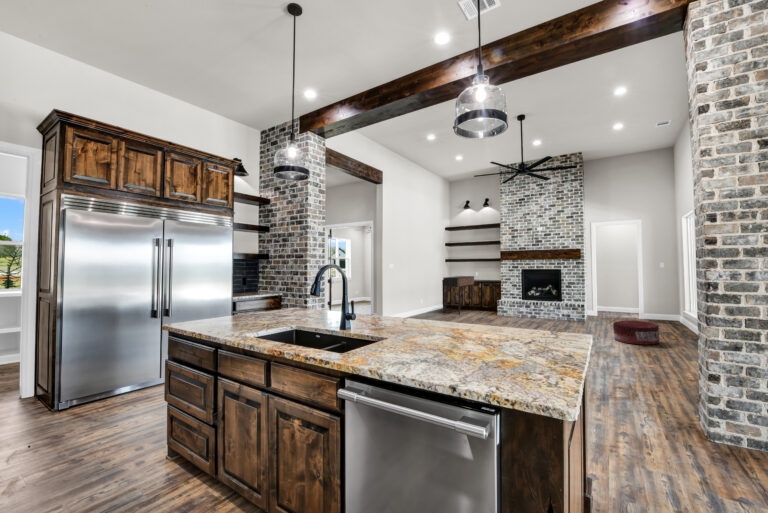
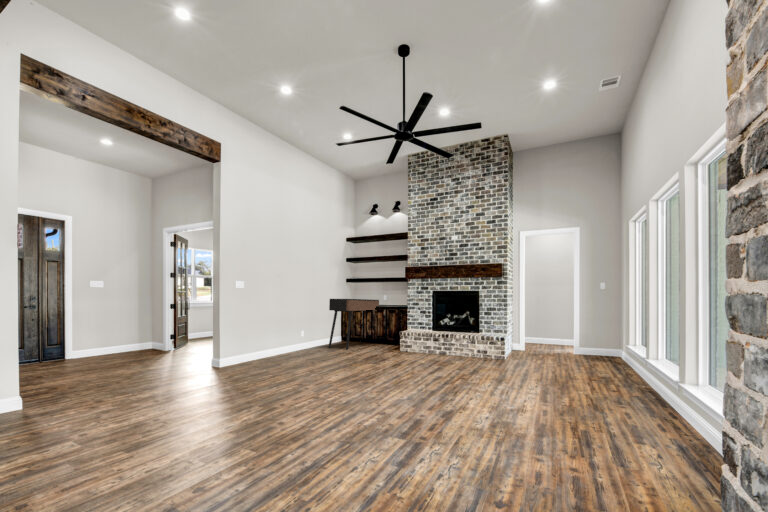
pouf: present [613,320,660,345] -> none [521,357,582,393]

